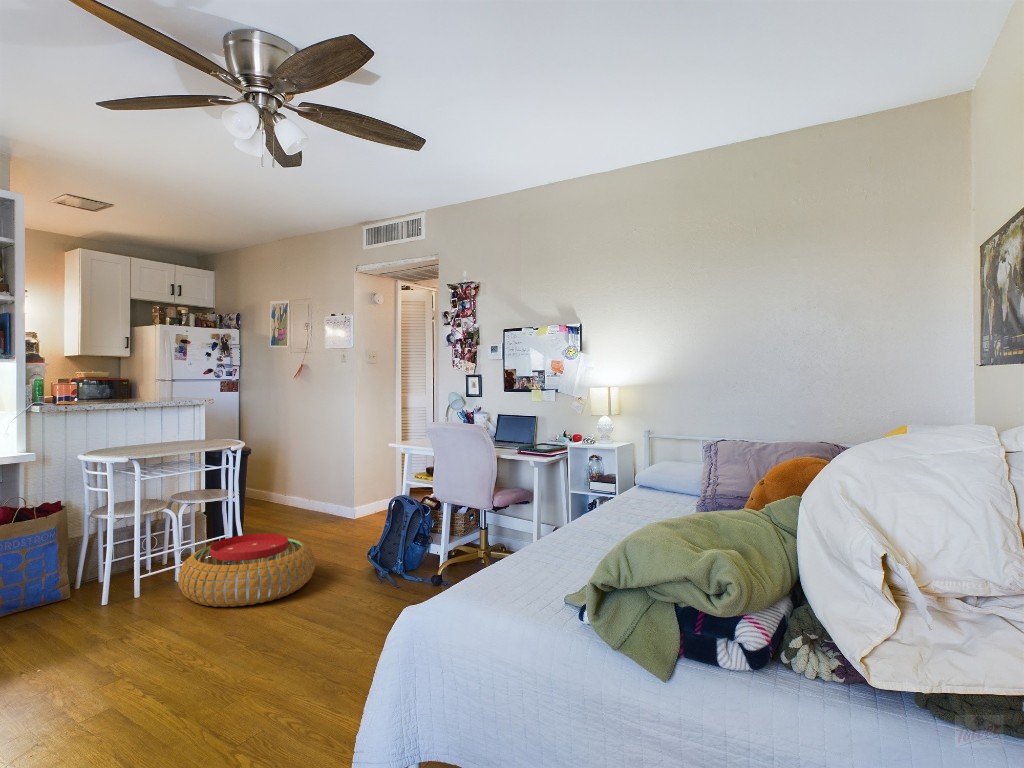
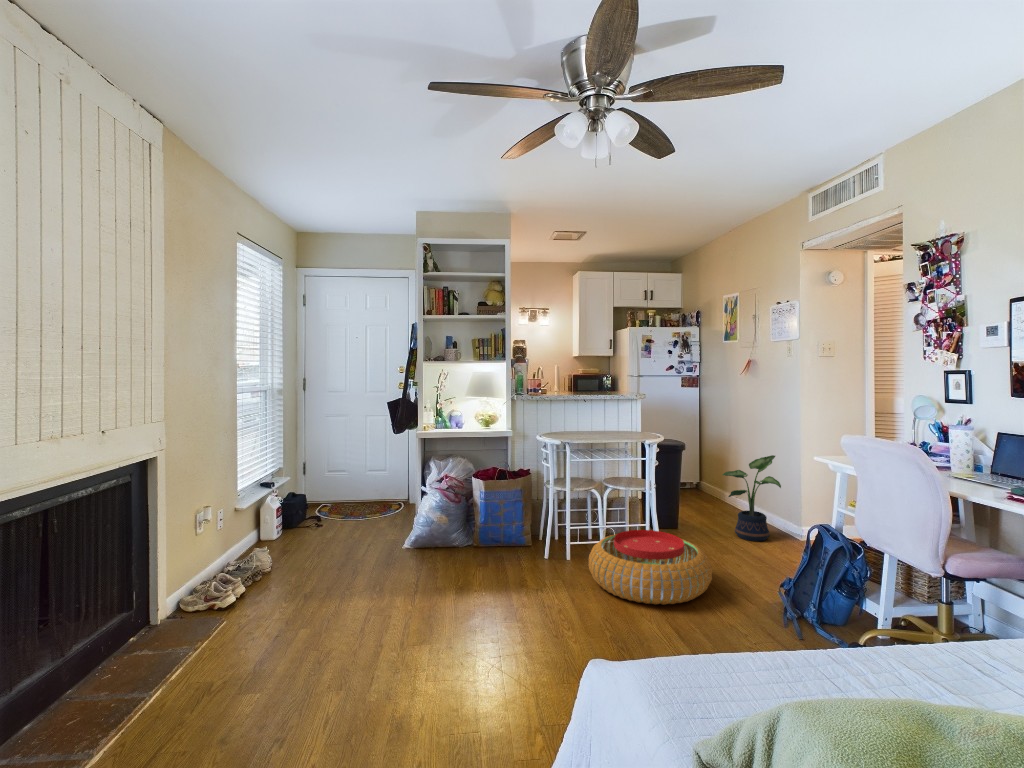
potted plant: none [291,452,345,533] -> present [723,455,781,541]

